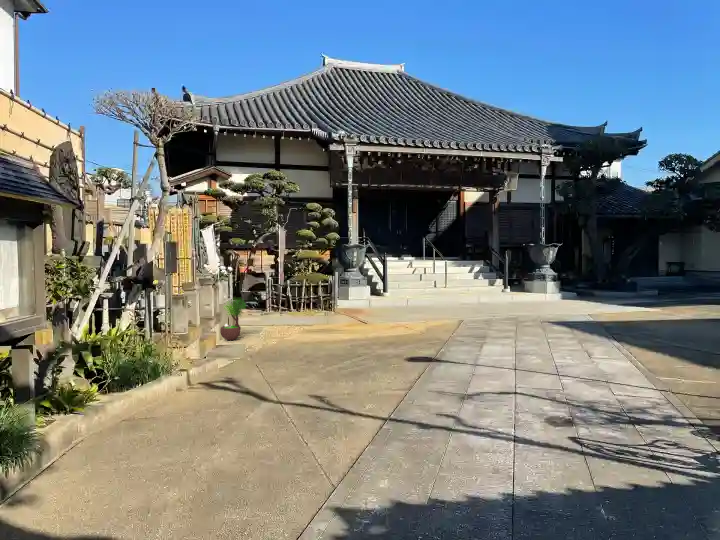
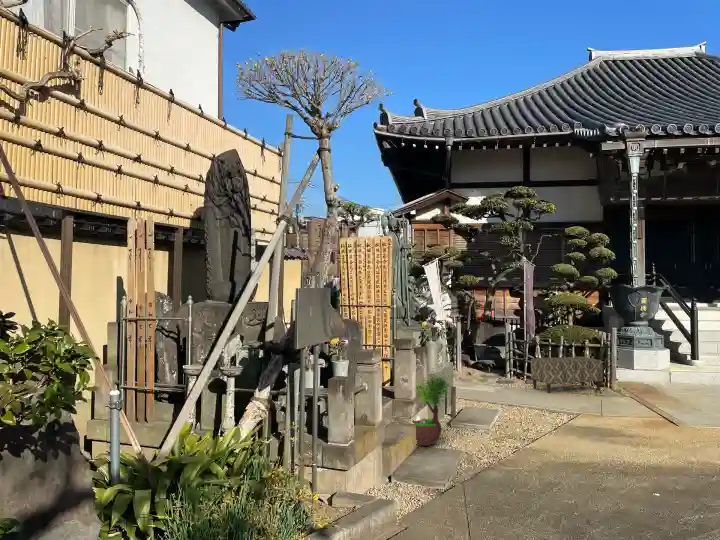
bench: none [285,293,330,316] -> present [531,357,603,393]

